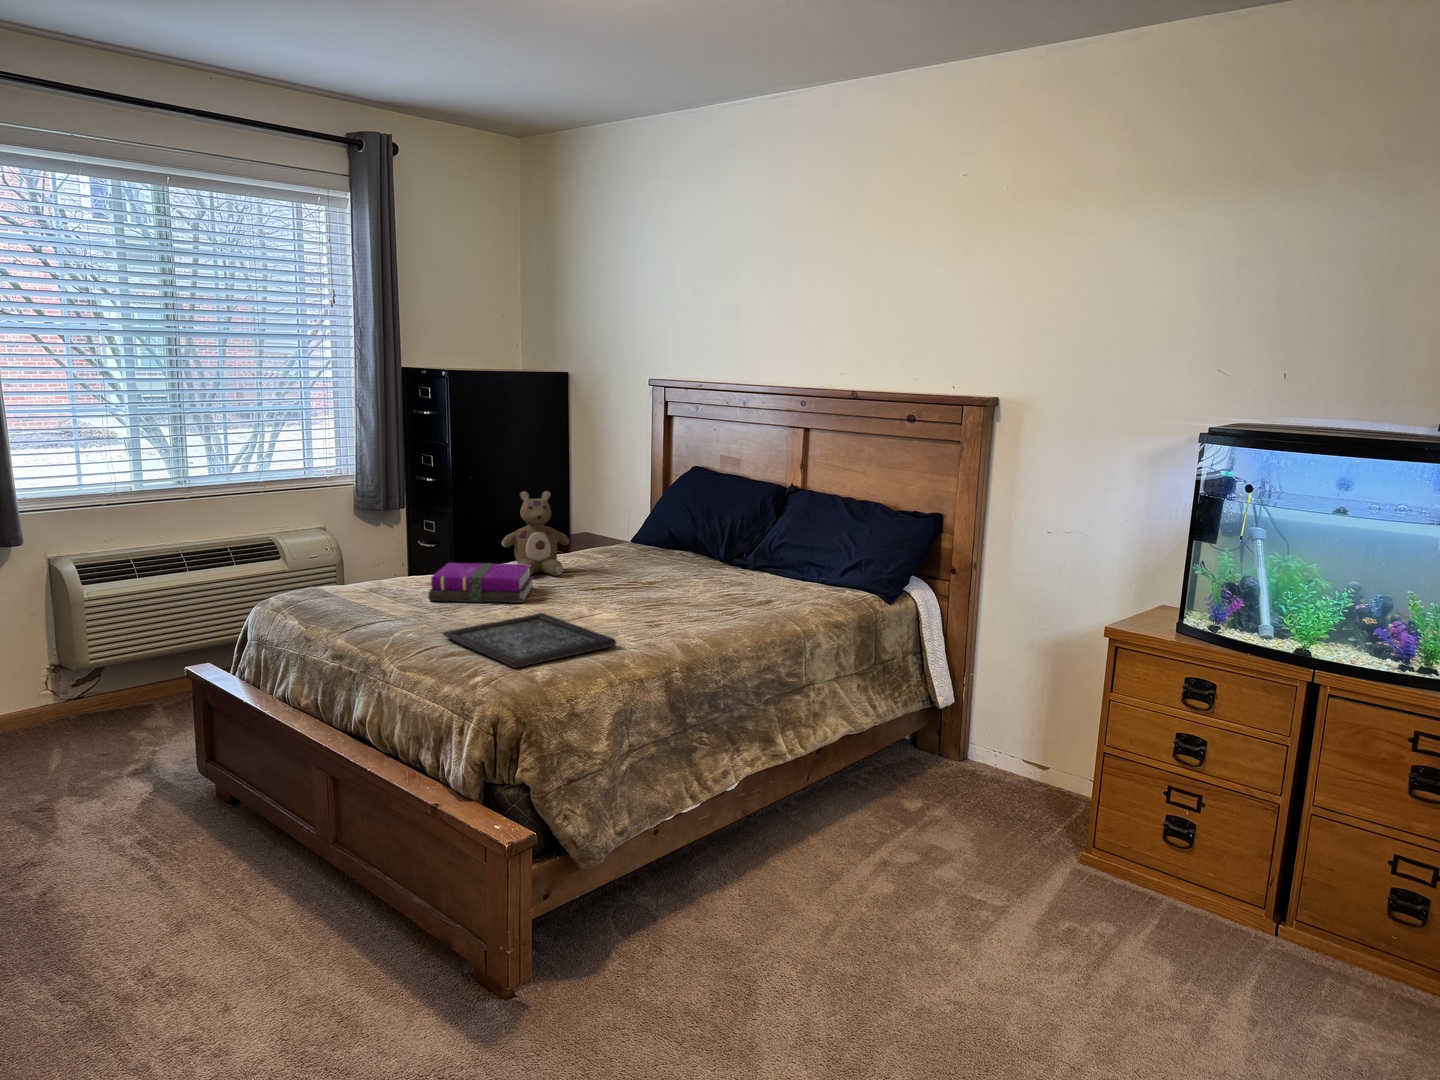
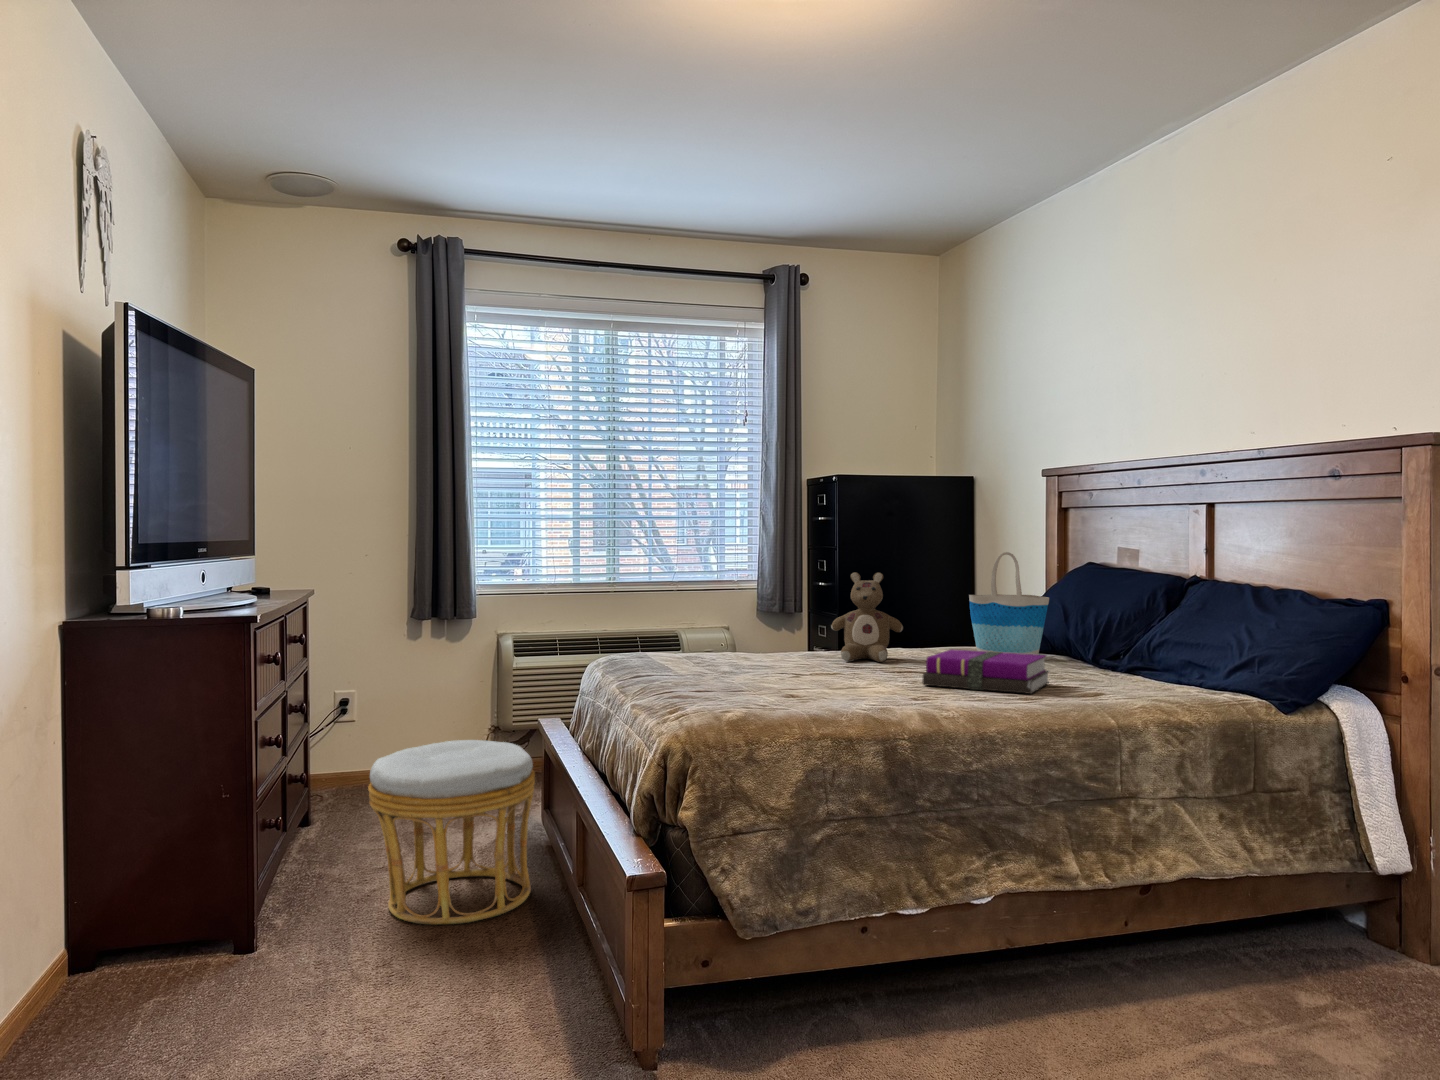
tote bag: none [617,466,685,558] -> present [969,552,1049,655]
notebook: present [429,563,533,603] -> present [922,649,1049,694]
tray: present [442,613,616,668] -> none [692,678,850,712]
ottoman: none [36,707,246,923] -> present [368,740,535,925]

